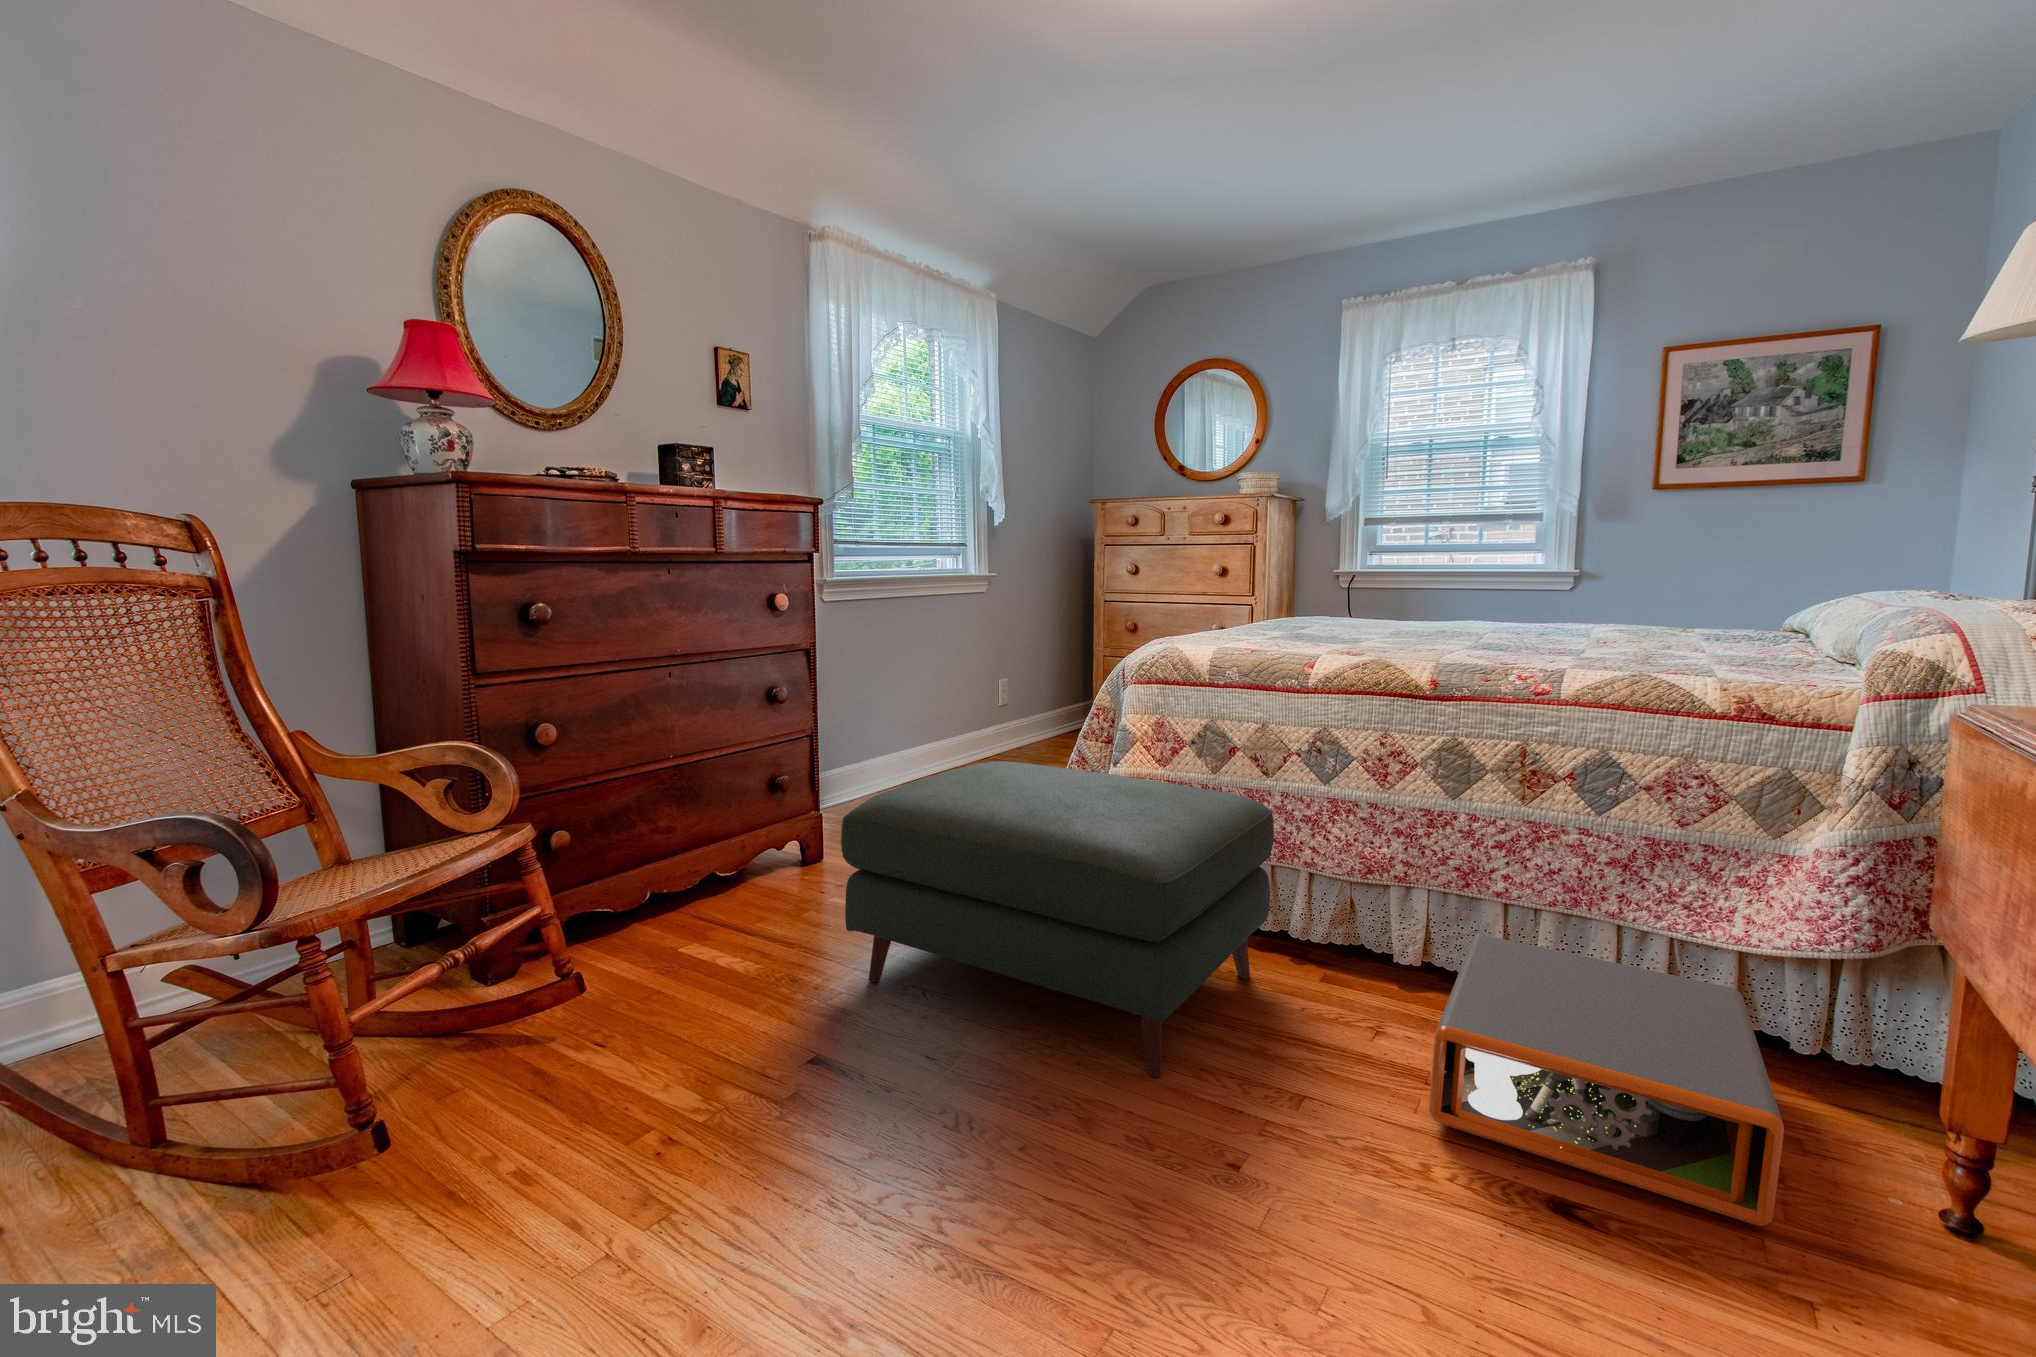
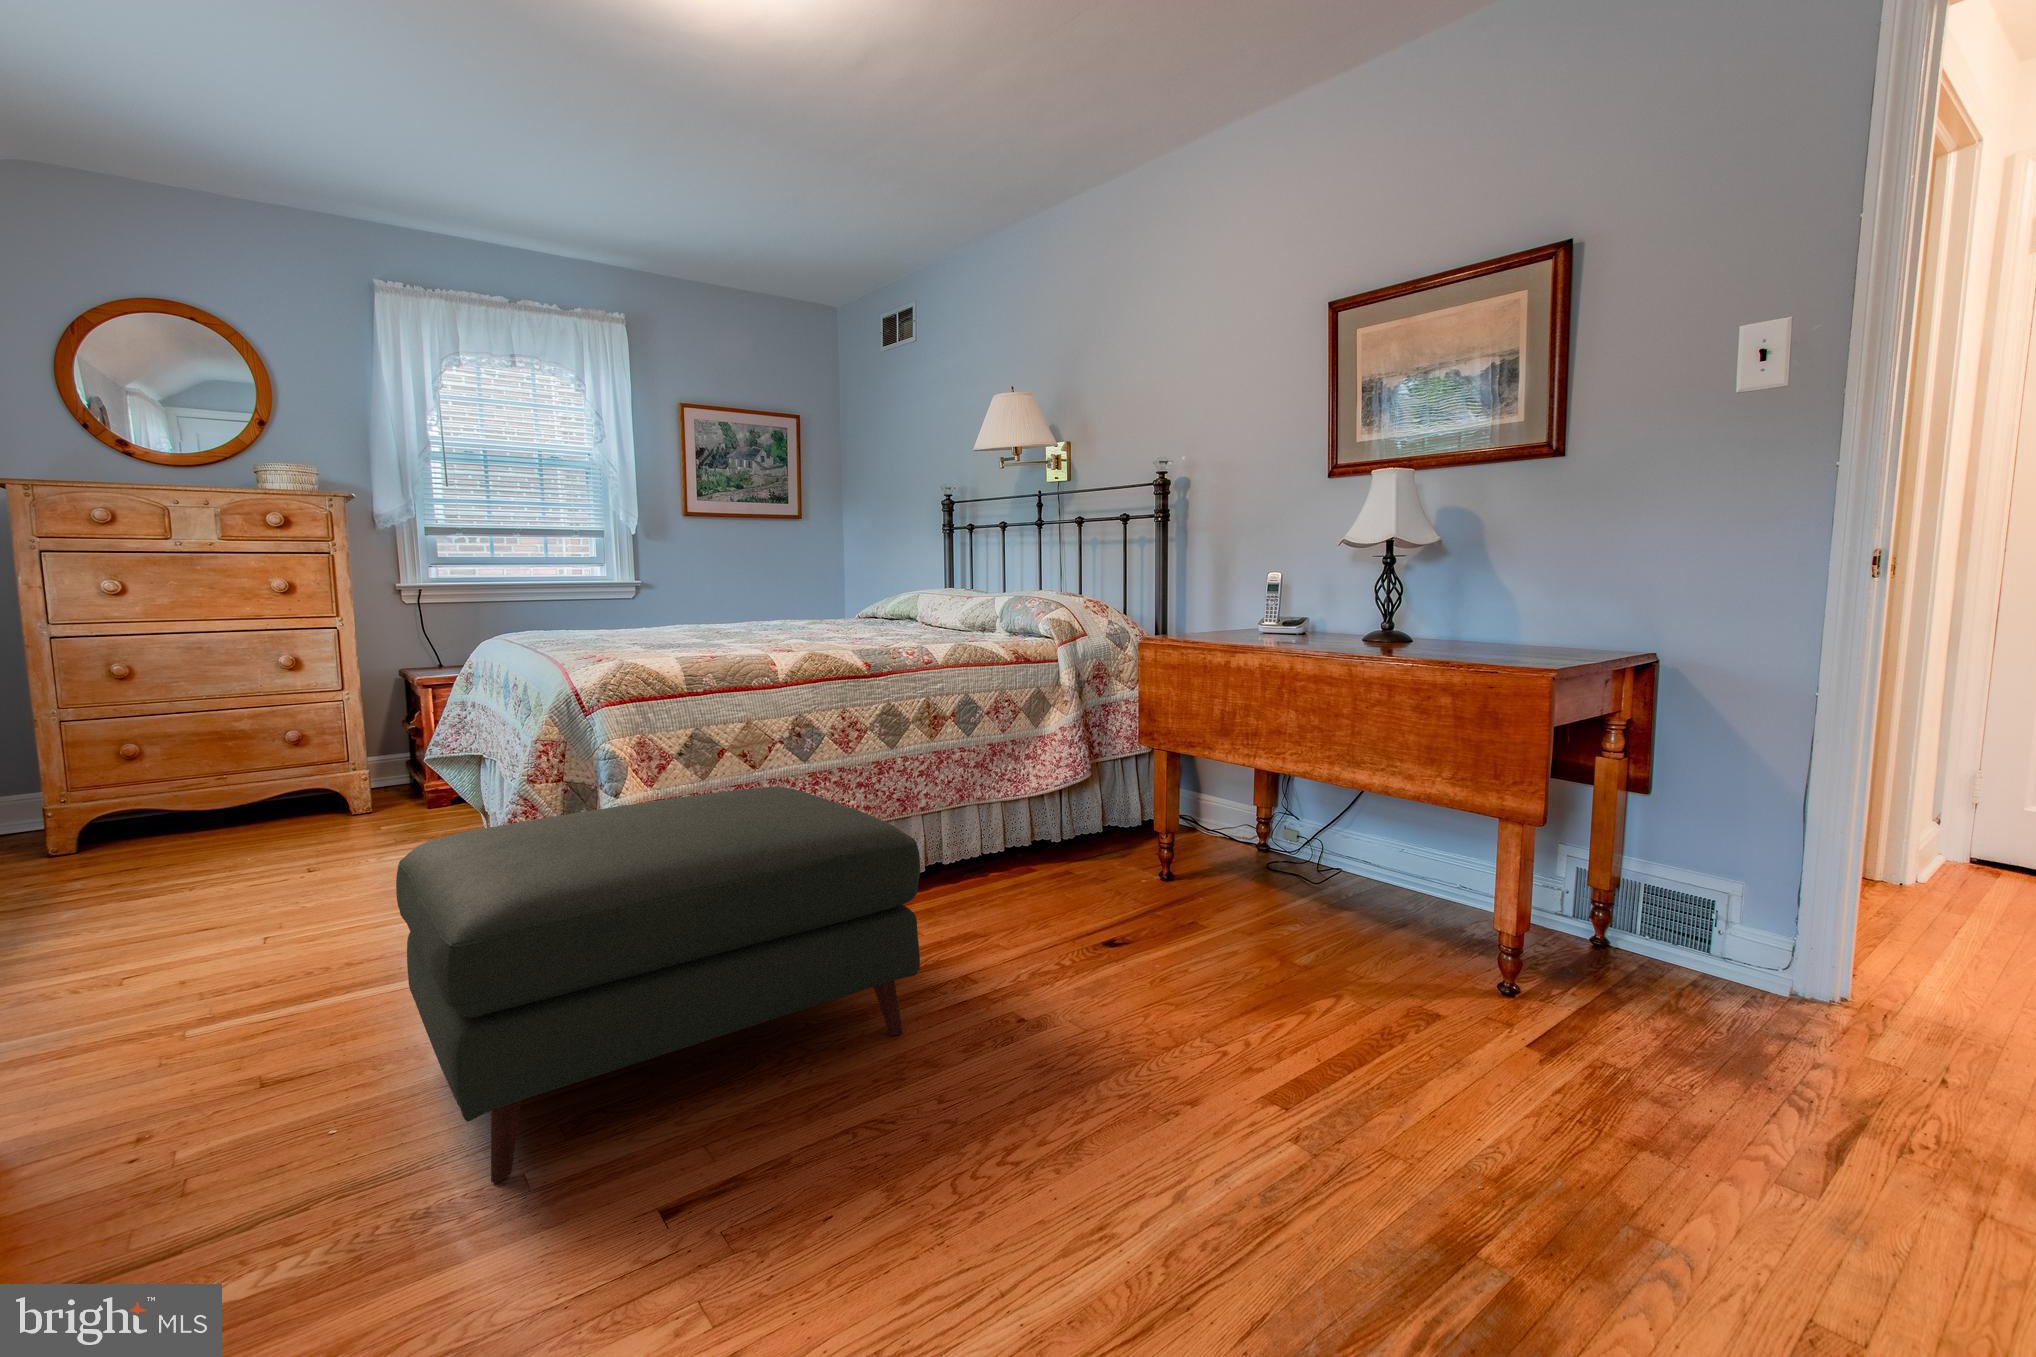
storage box: present [1429,935,1784,1226] -> none [923,821,1164,950]

